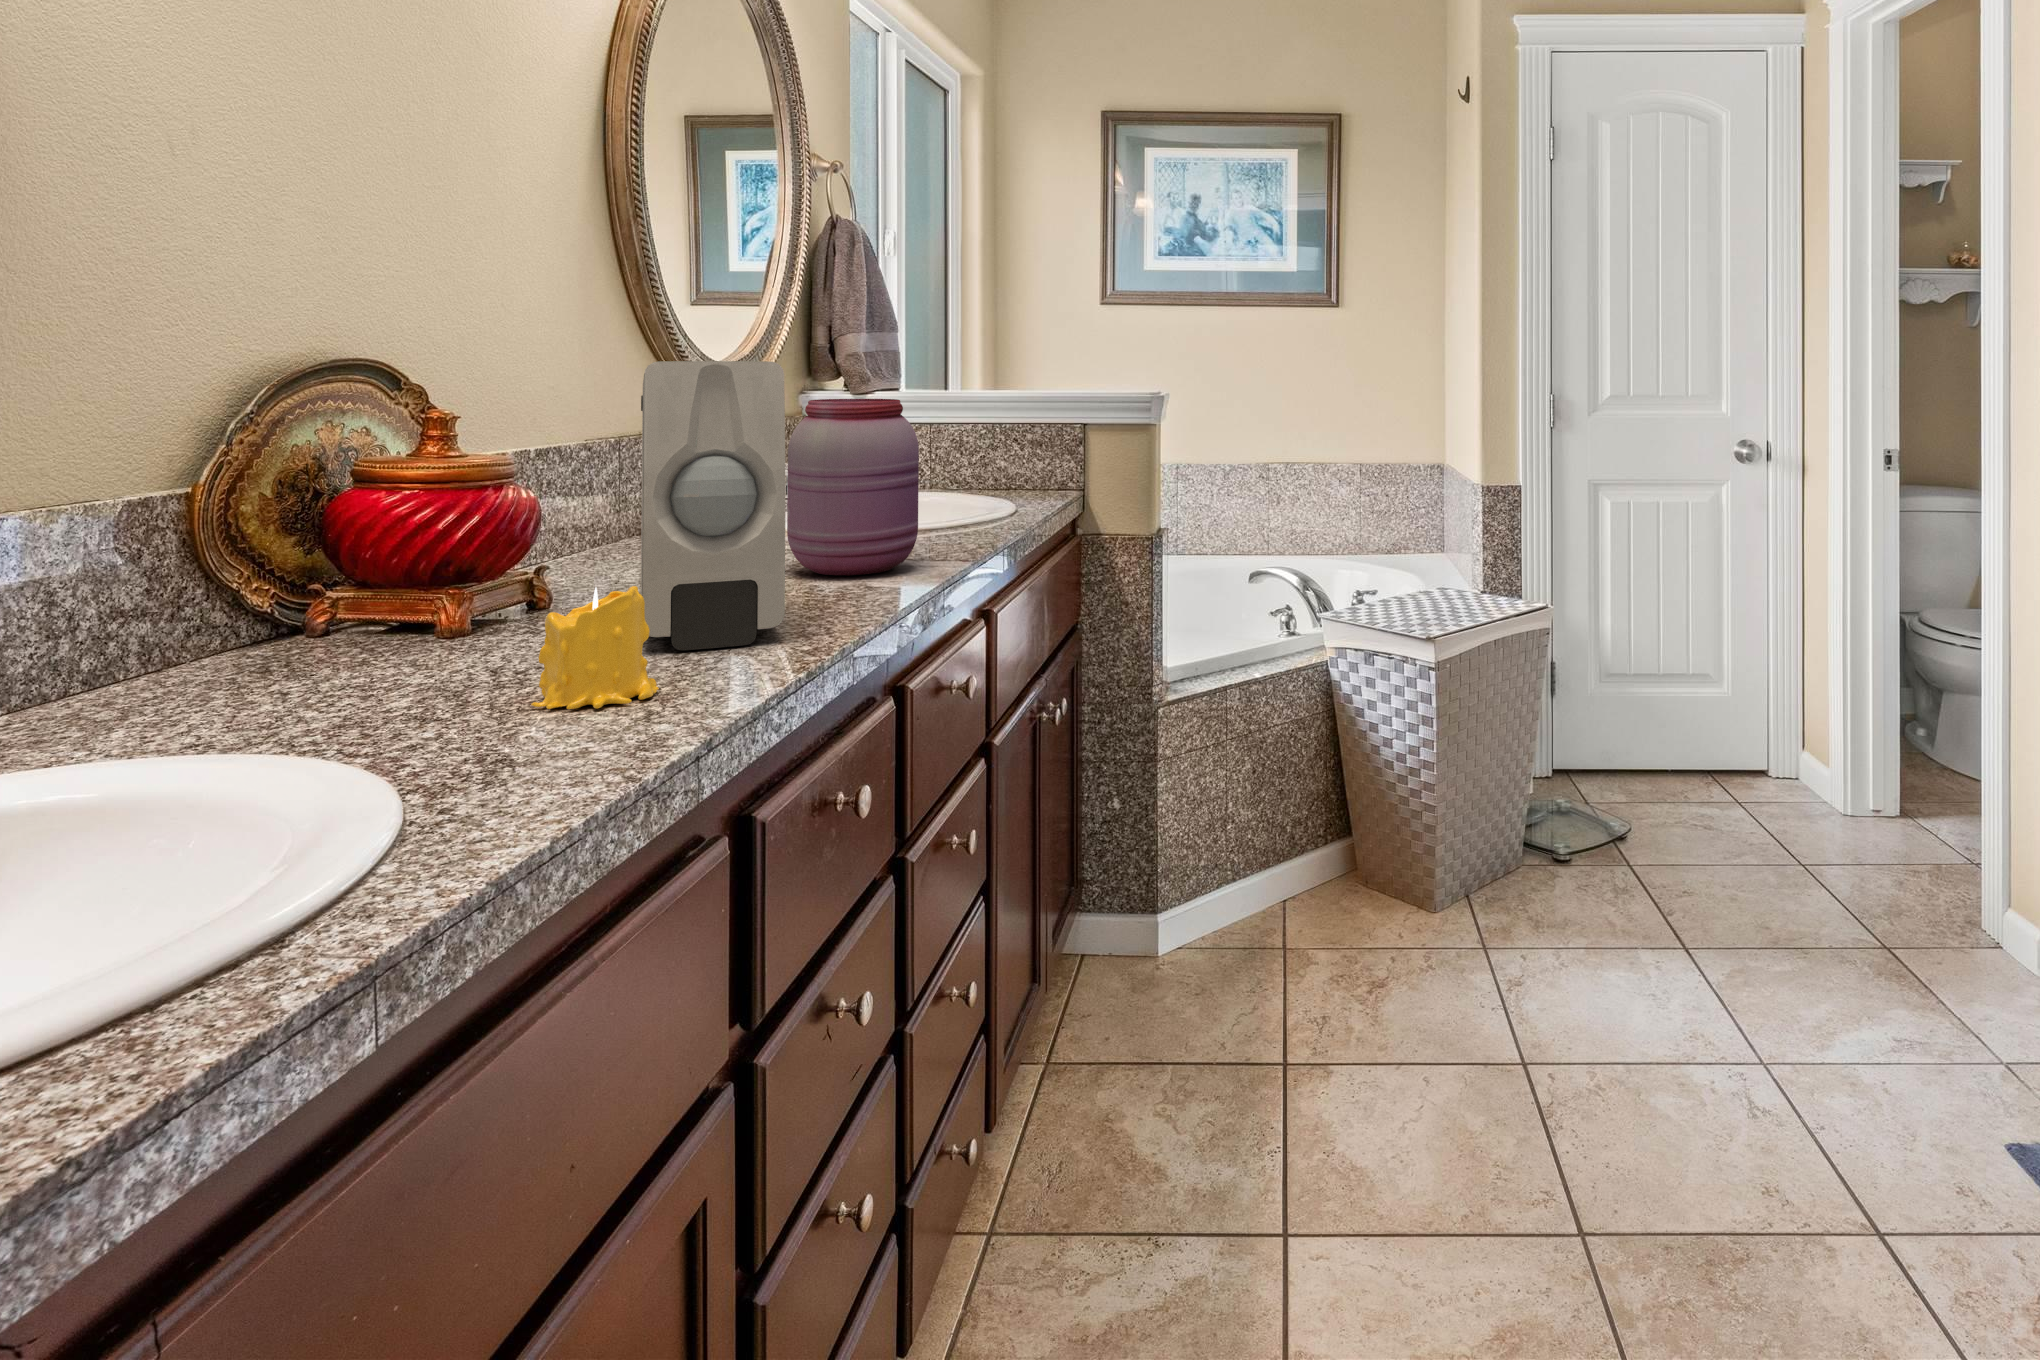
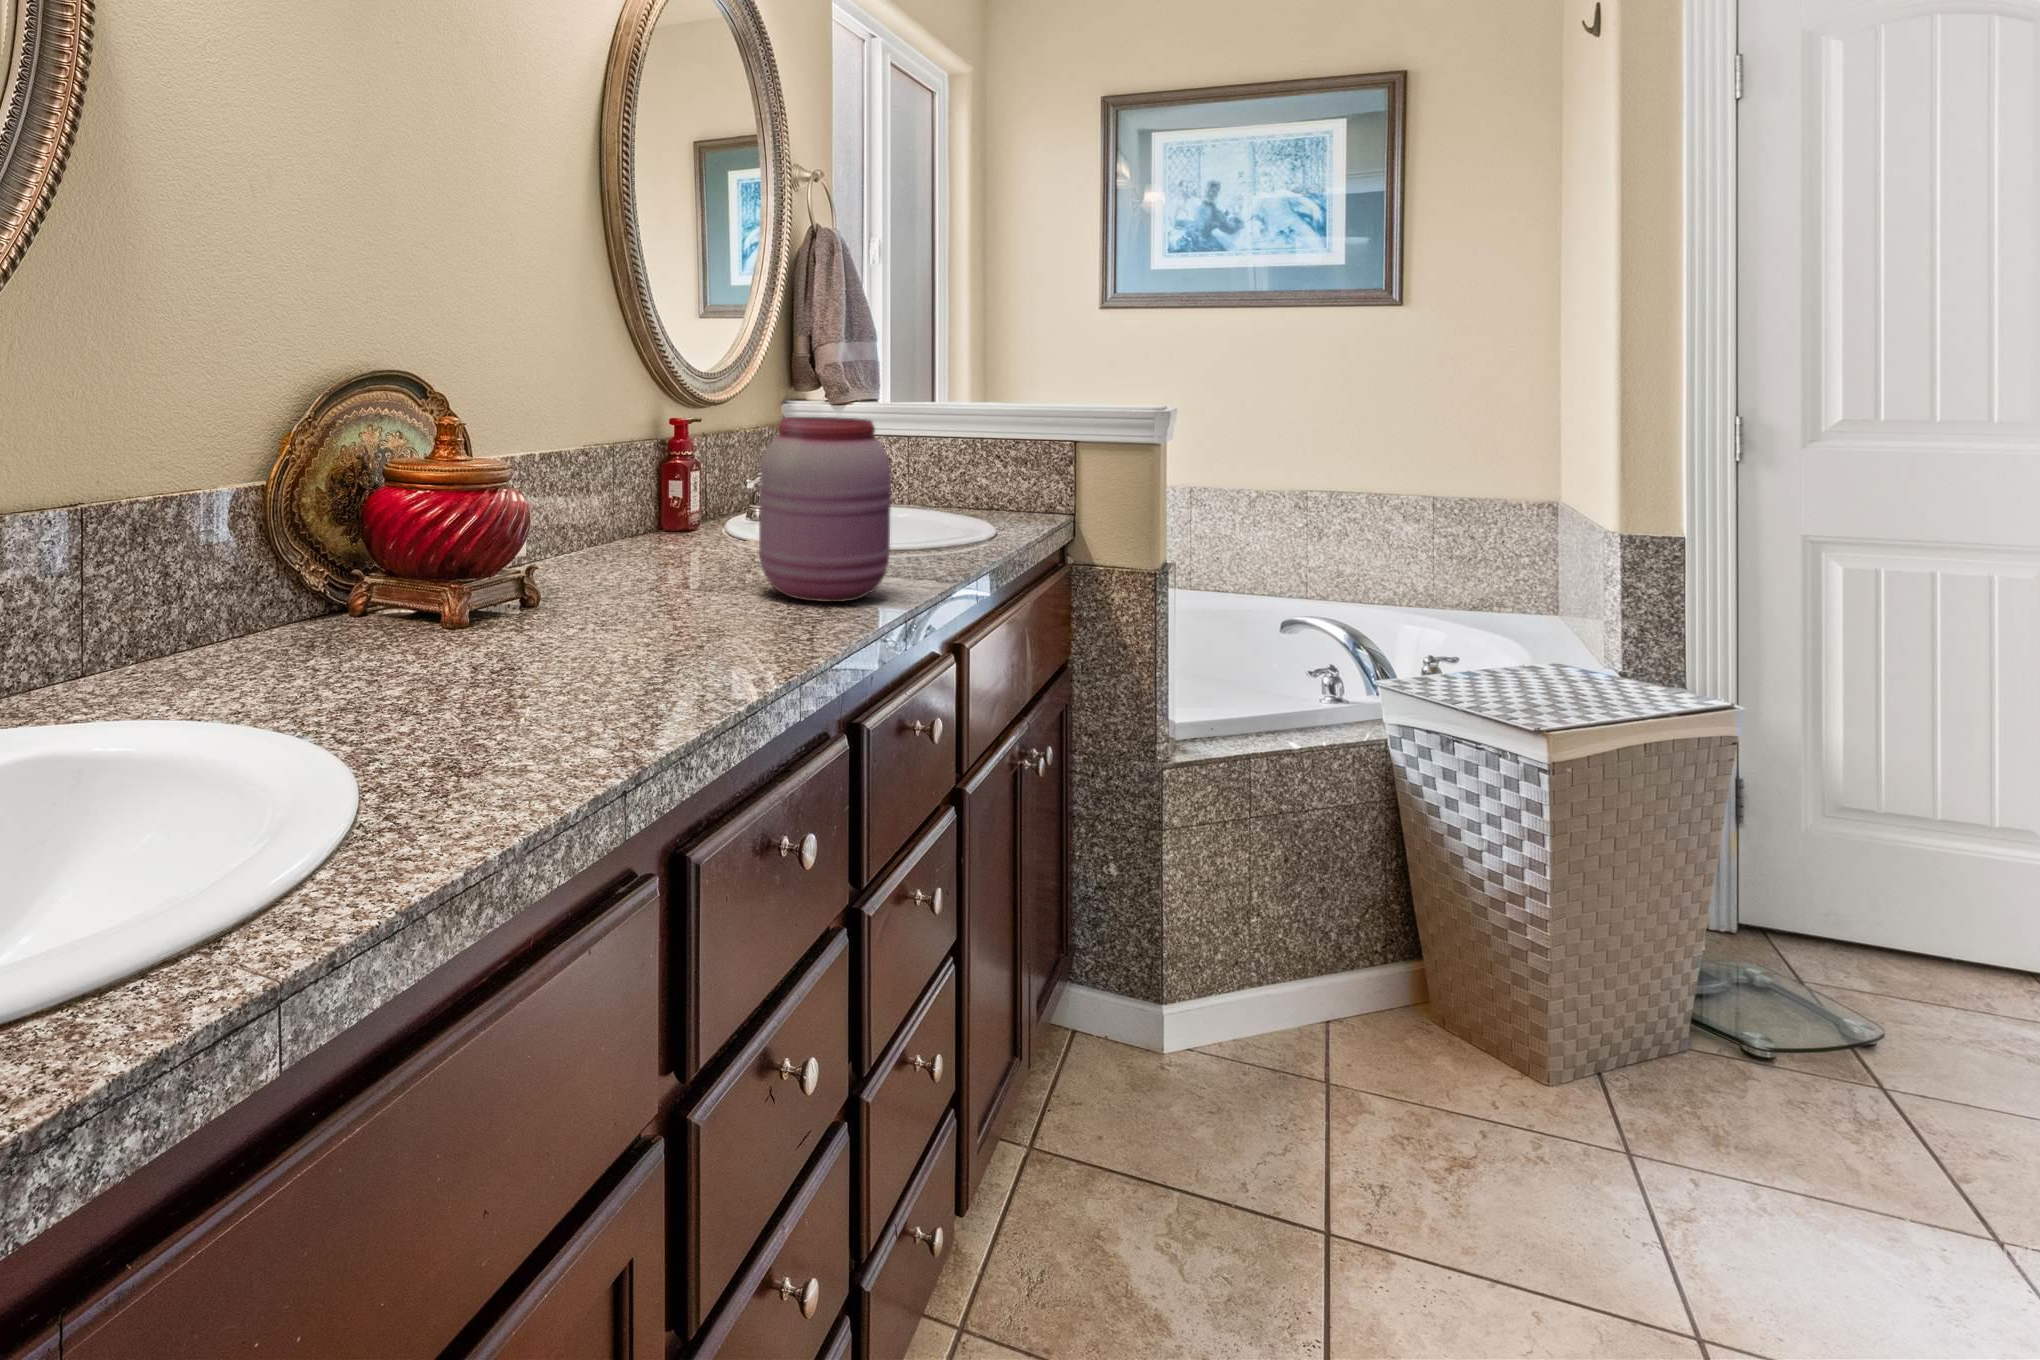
soap dispenser: present [640,361,786,650] -> none [602,381,740,673]
candle: present [531,586,659,709] -> none [491,603,605,729]

